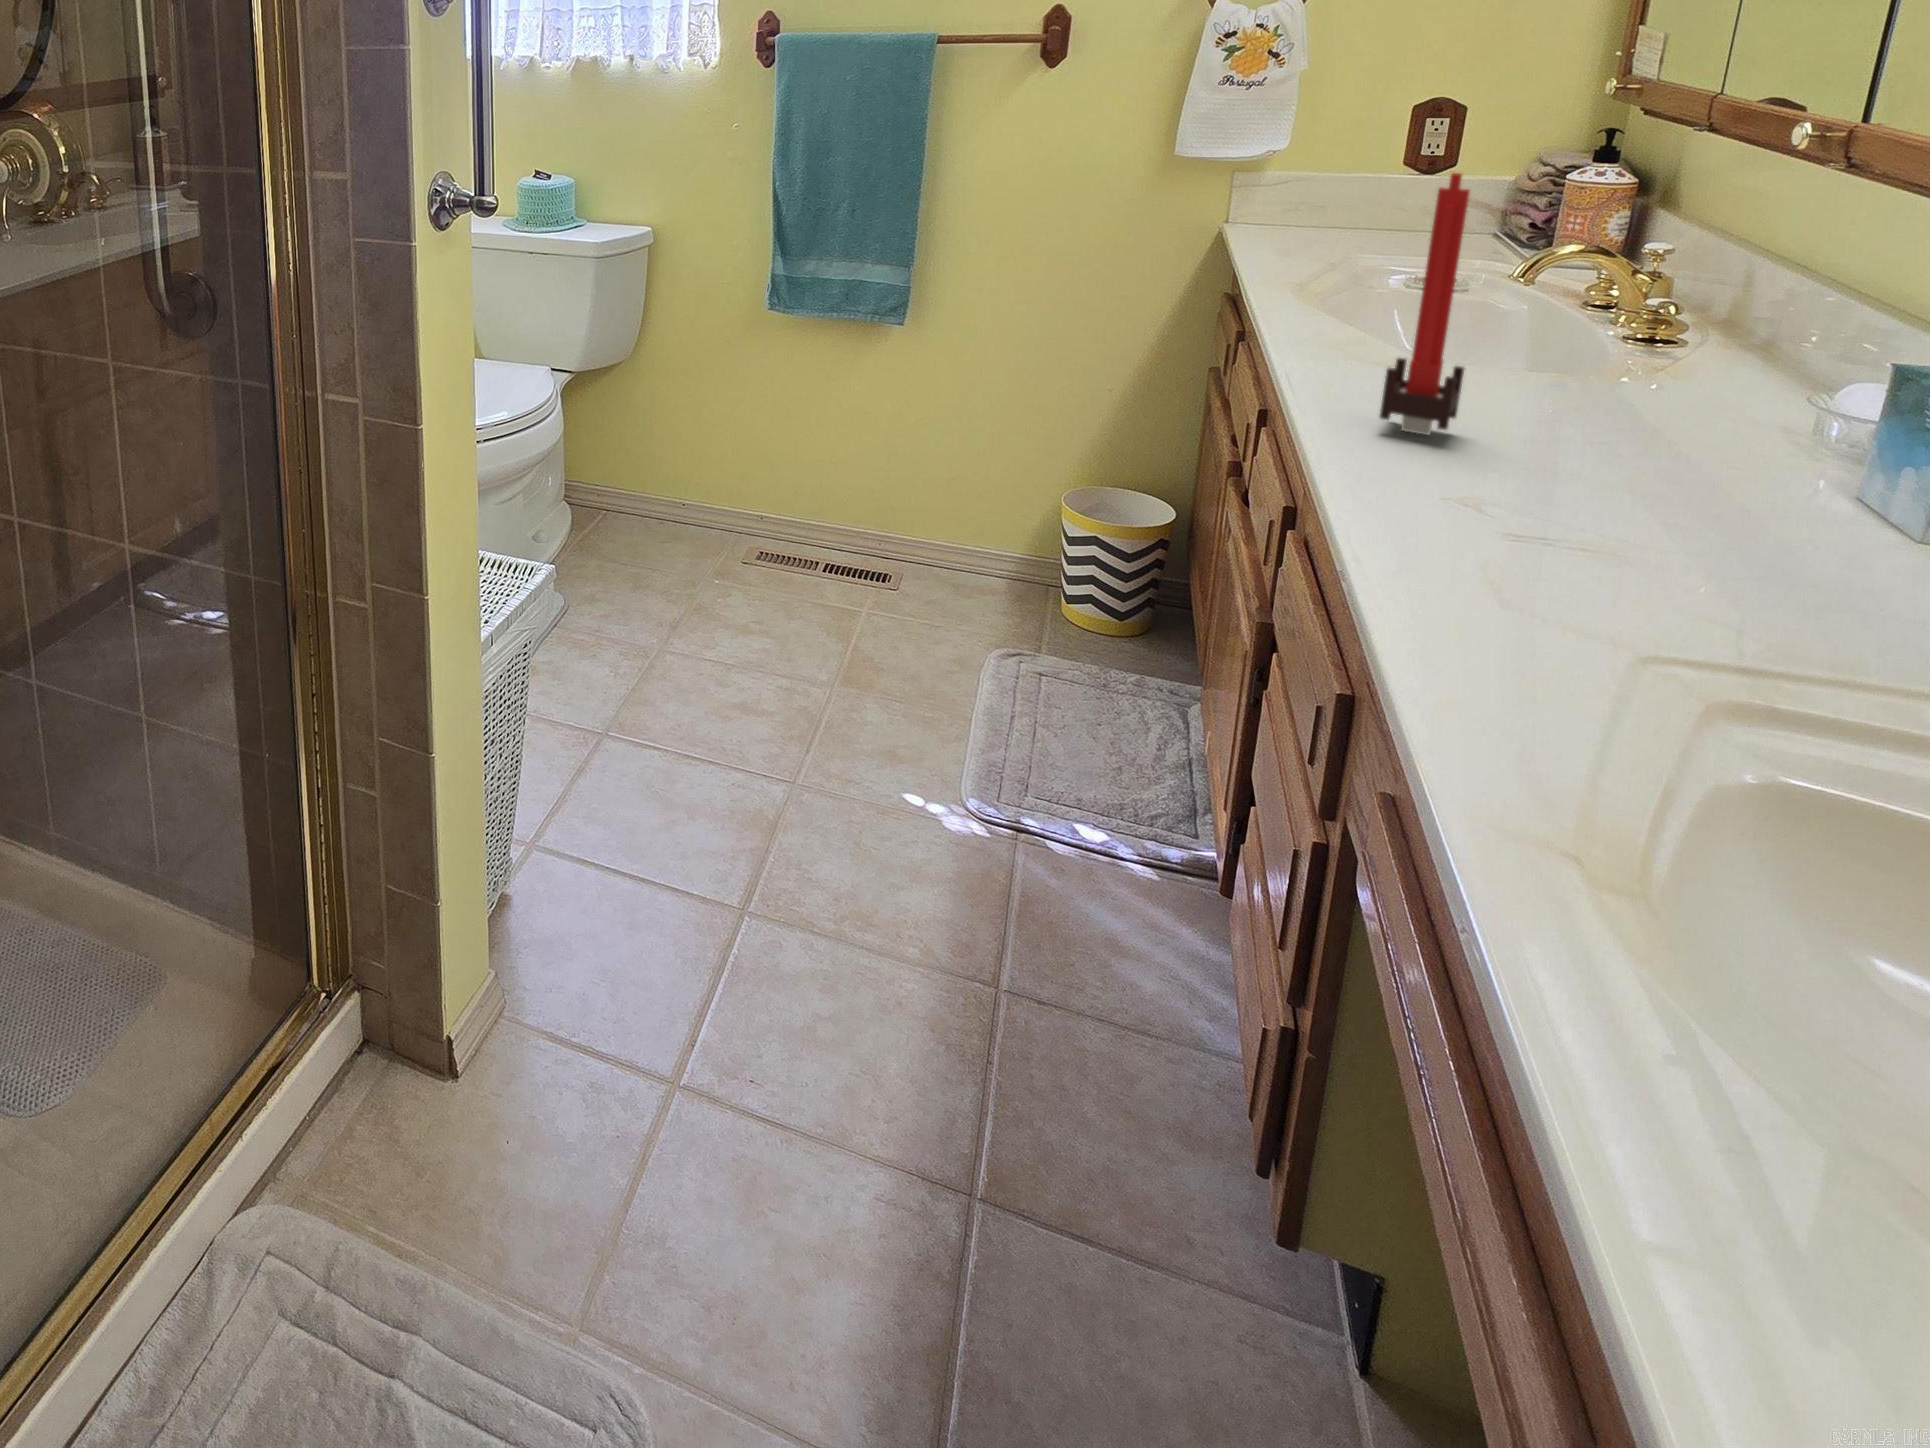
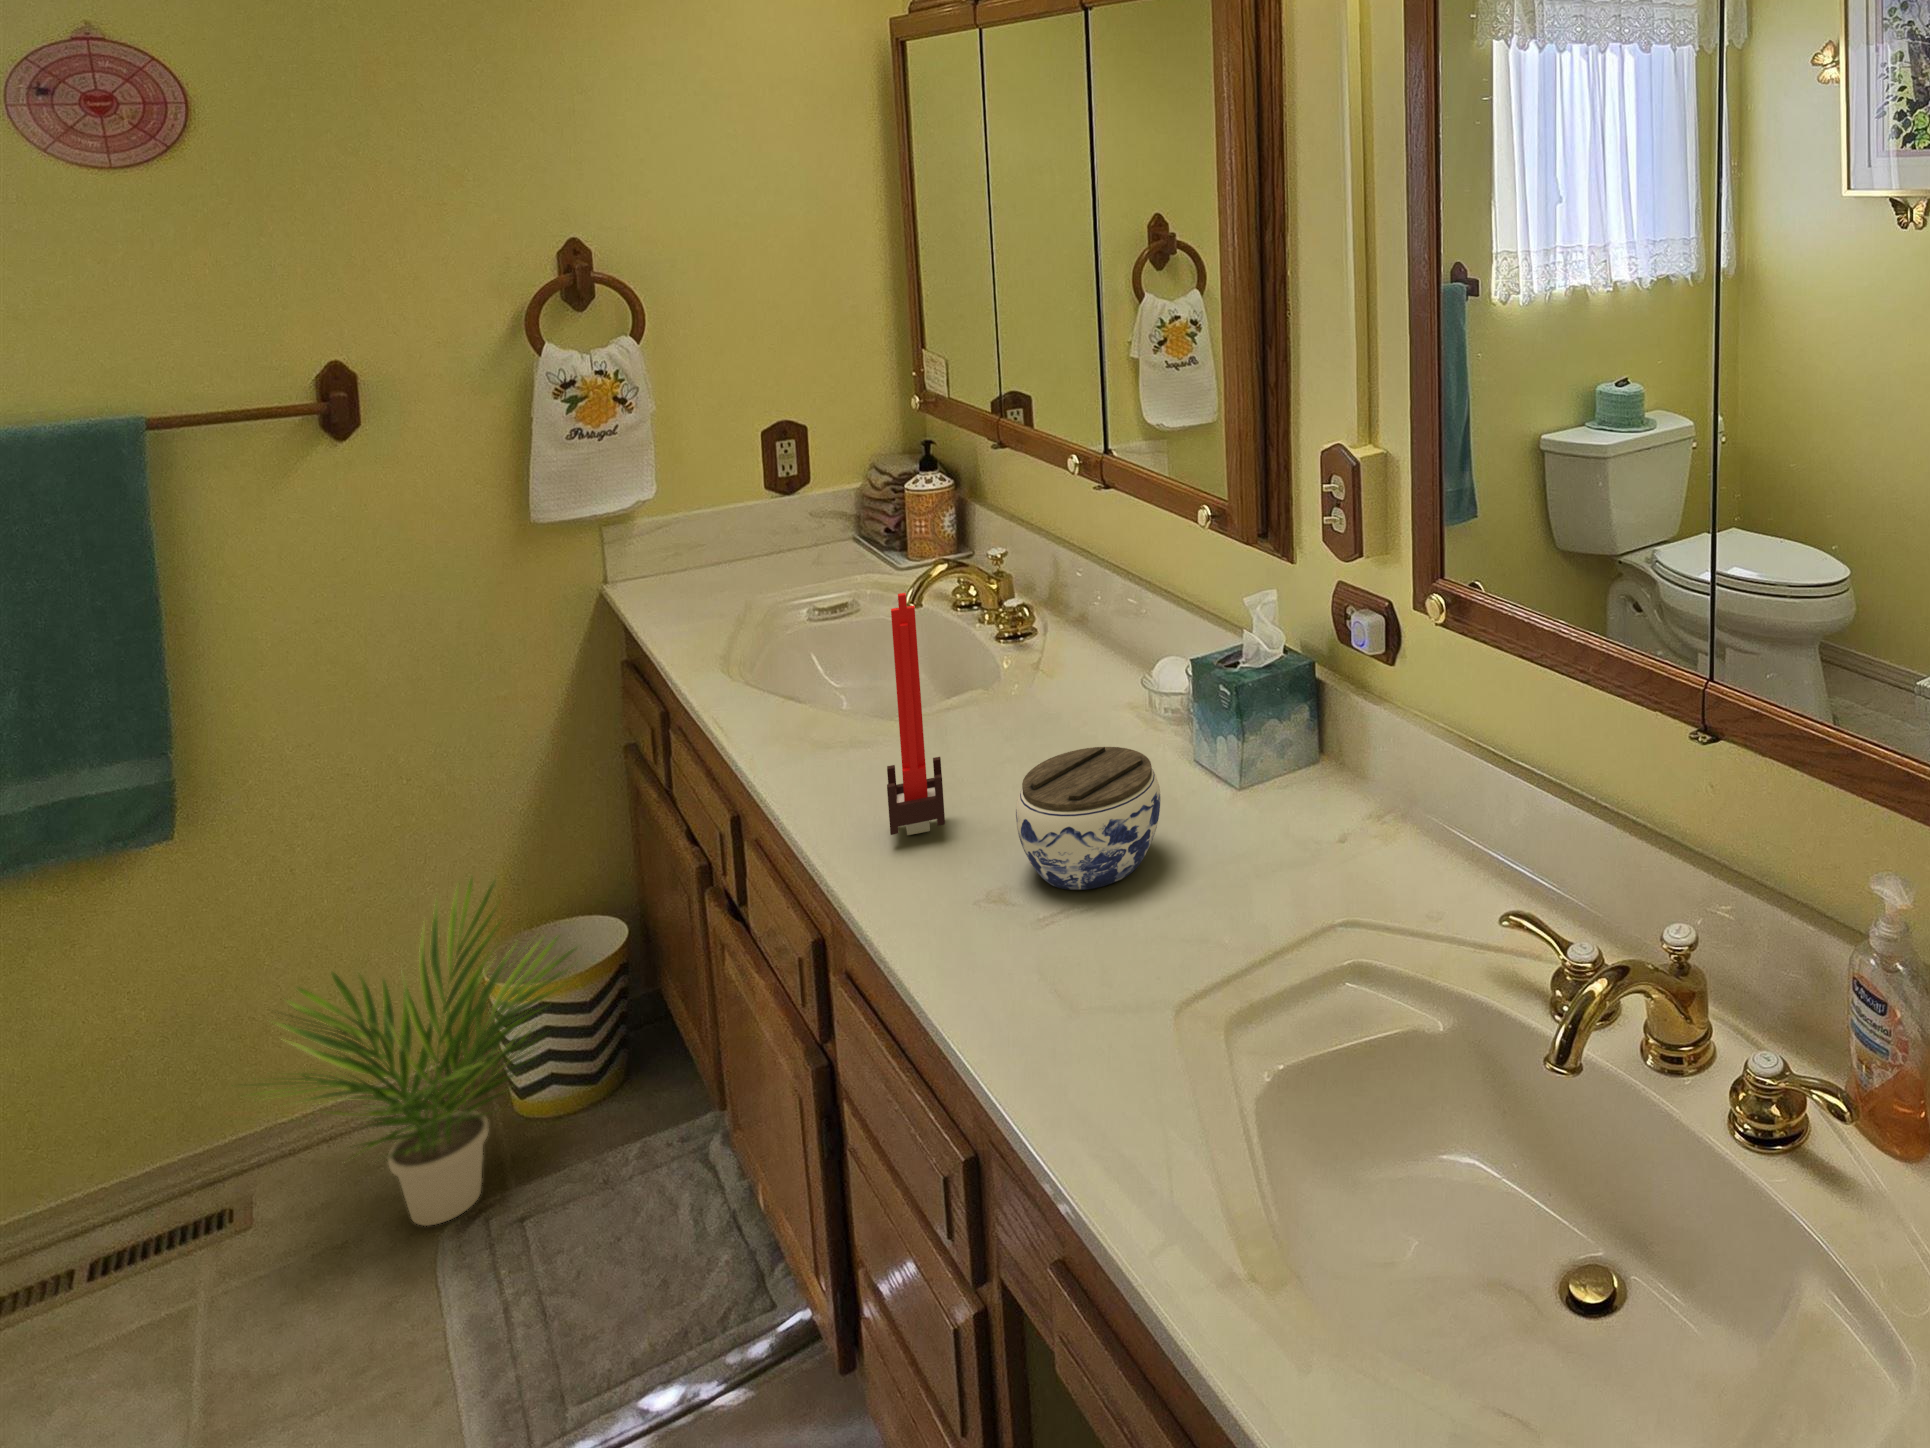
jar: none [1526,391,1767,550] -> present [1016,747,1161,890]
potted plant: none [900,417,1135,646] -> present [232,878,576,1226]

